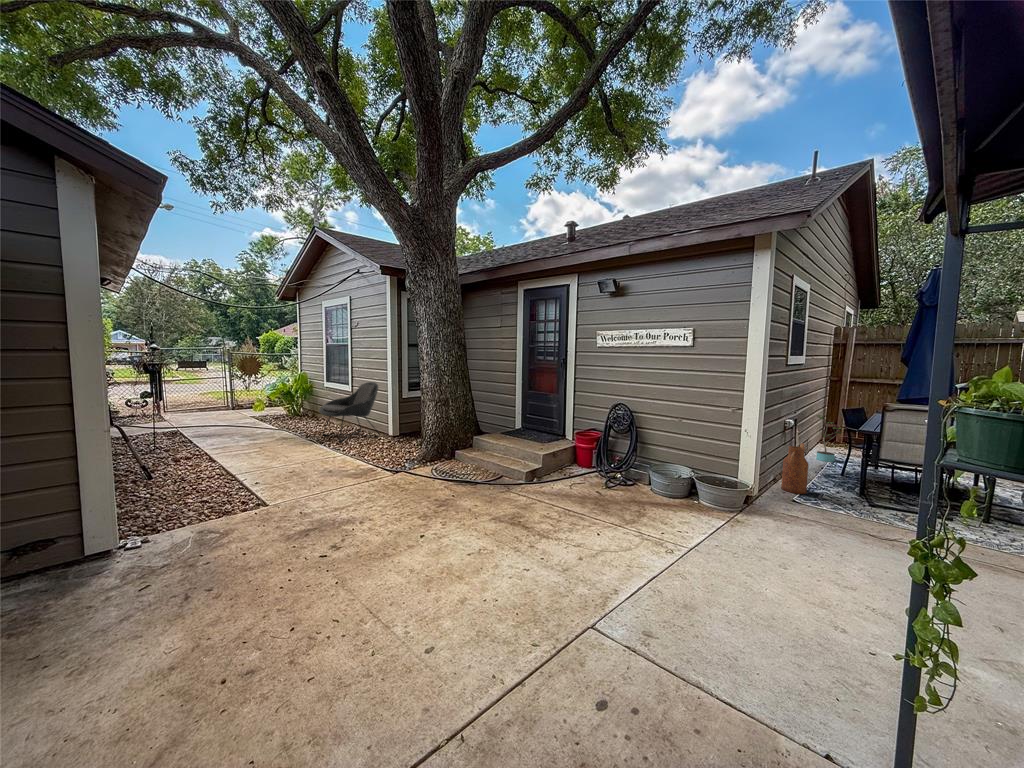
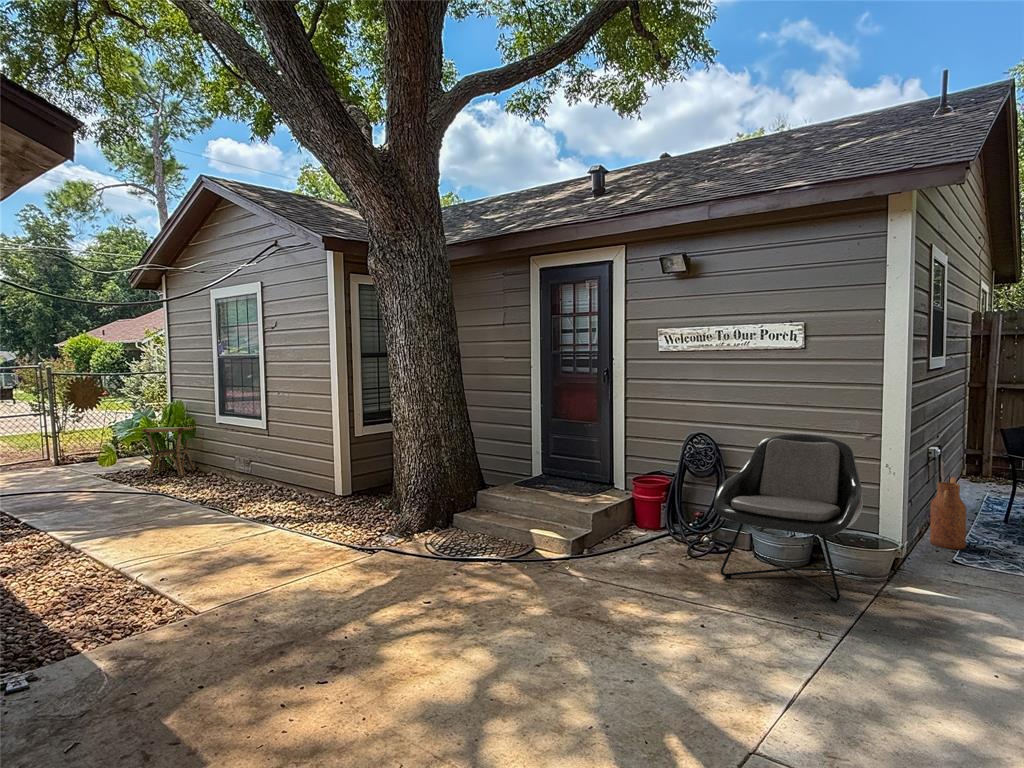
lounge chair: present [319,382,380,443] -> present [714,434,863,602]
side table: none [281,387,314,418] -> present [142,425,195,477]
potted plant: present [816,415,842,462] -> none [957,435,995,500]

